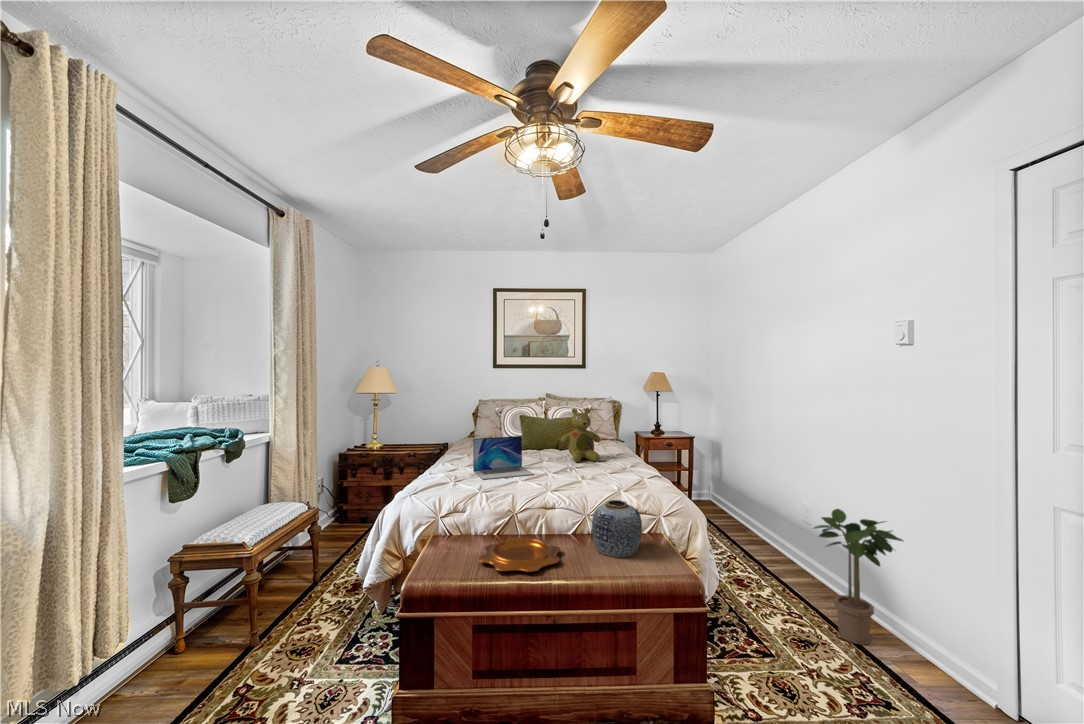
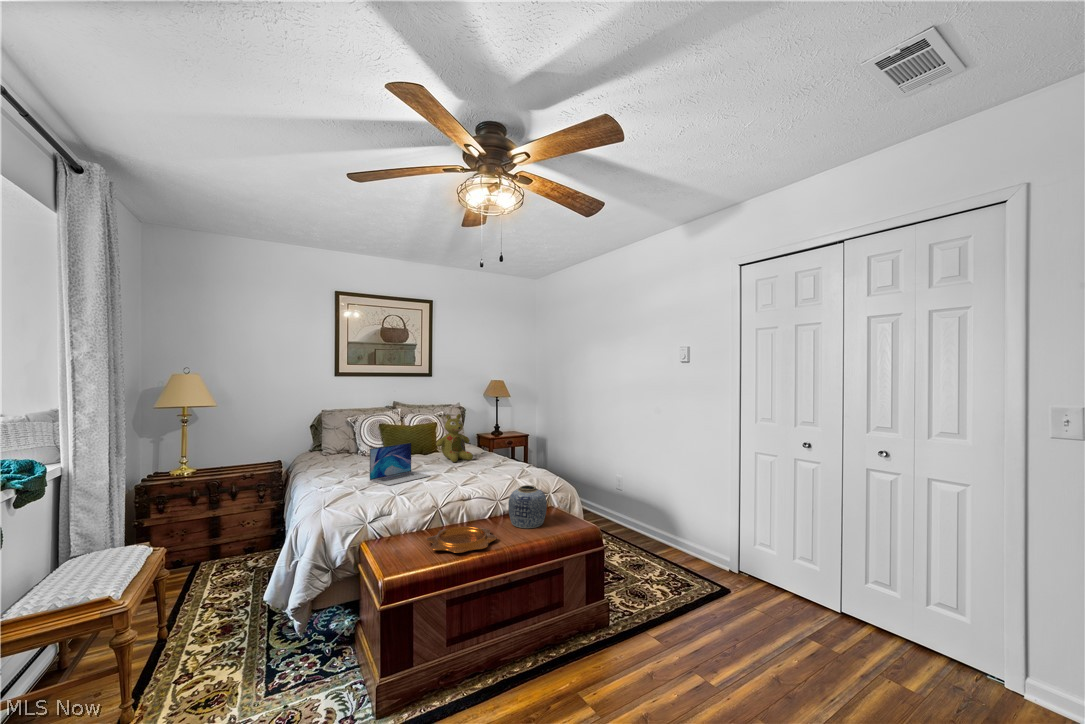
potted plant: present [814,509,903,645] -> none [637,474,687,560]

